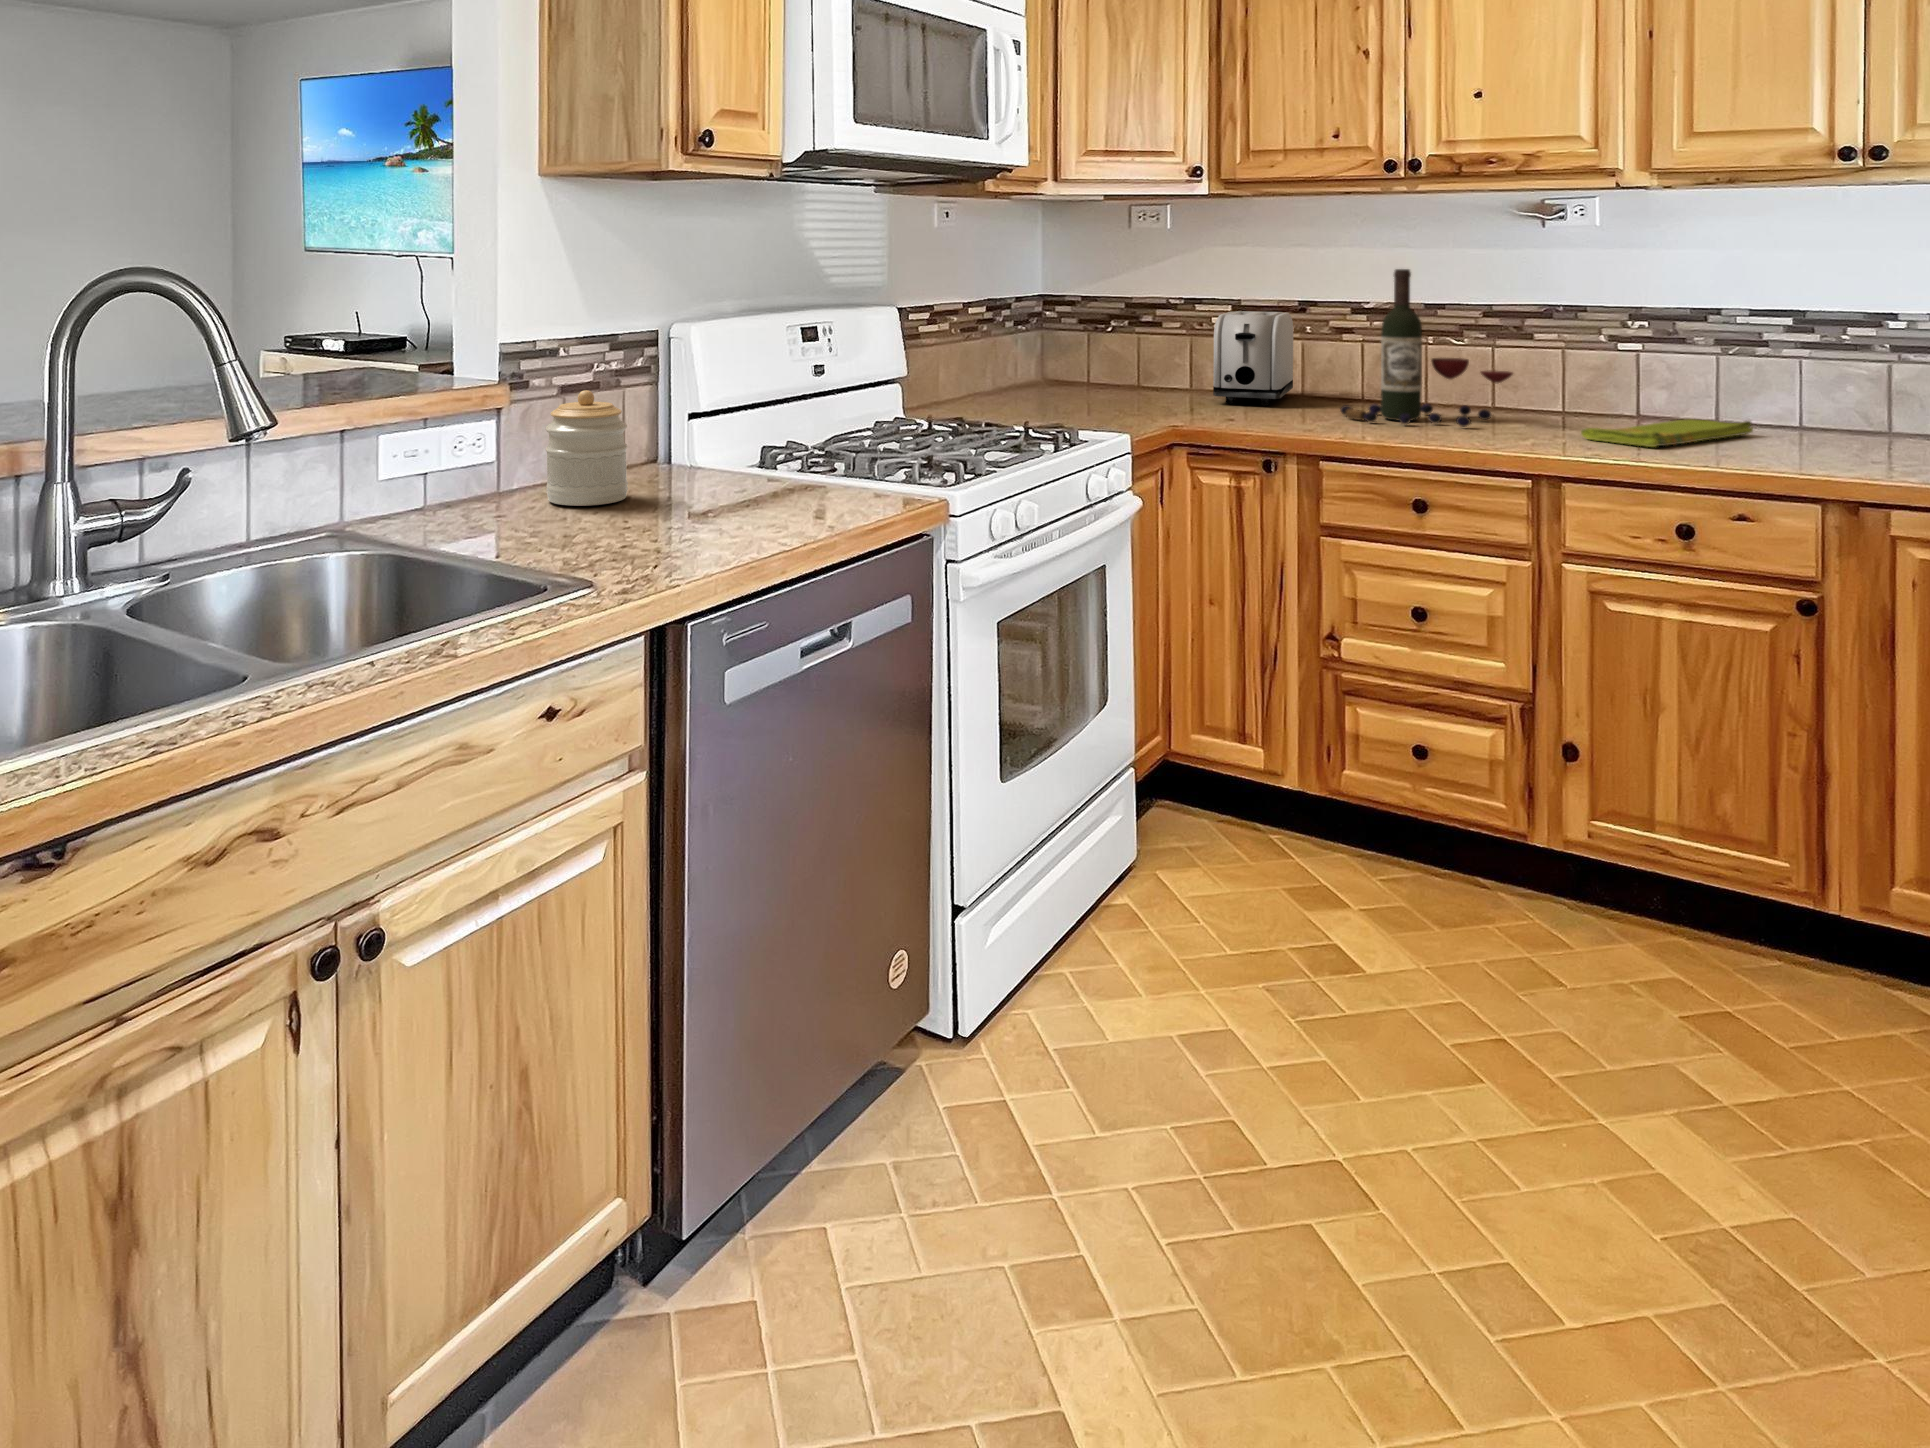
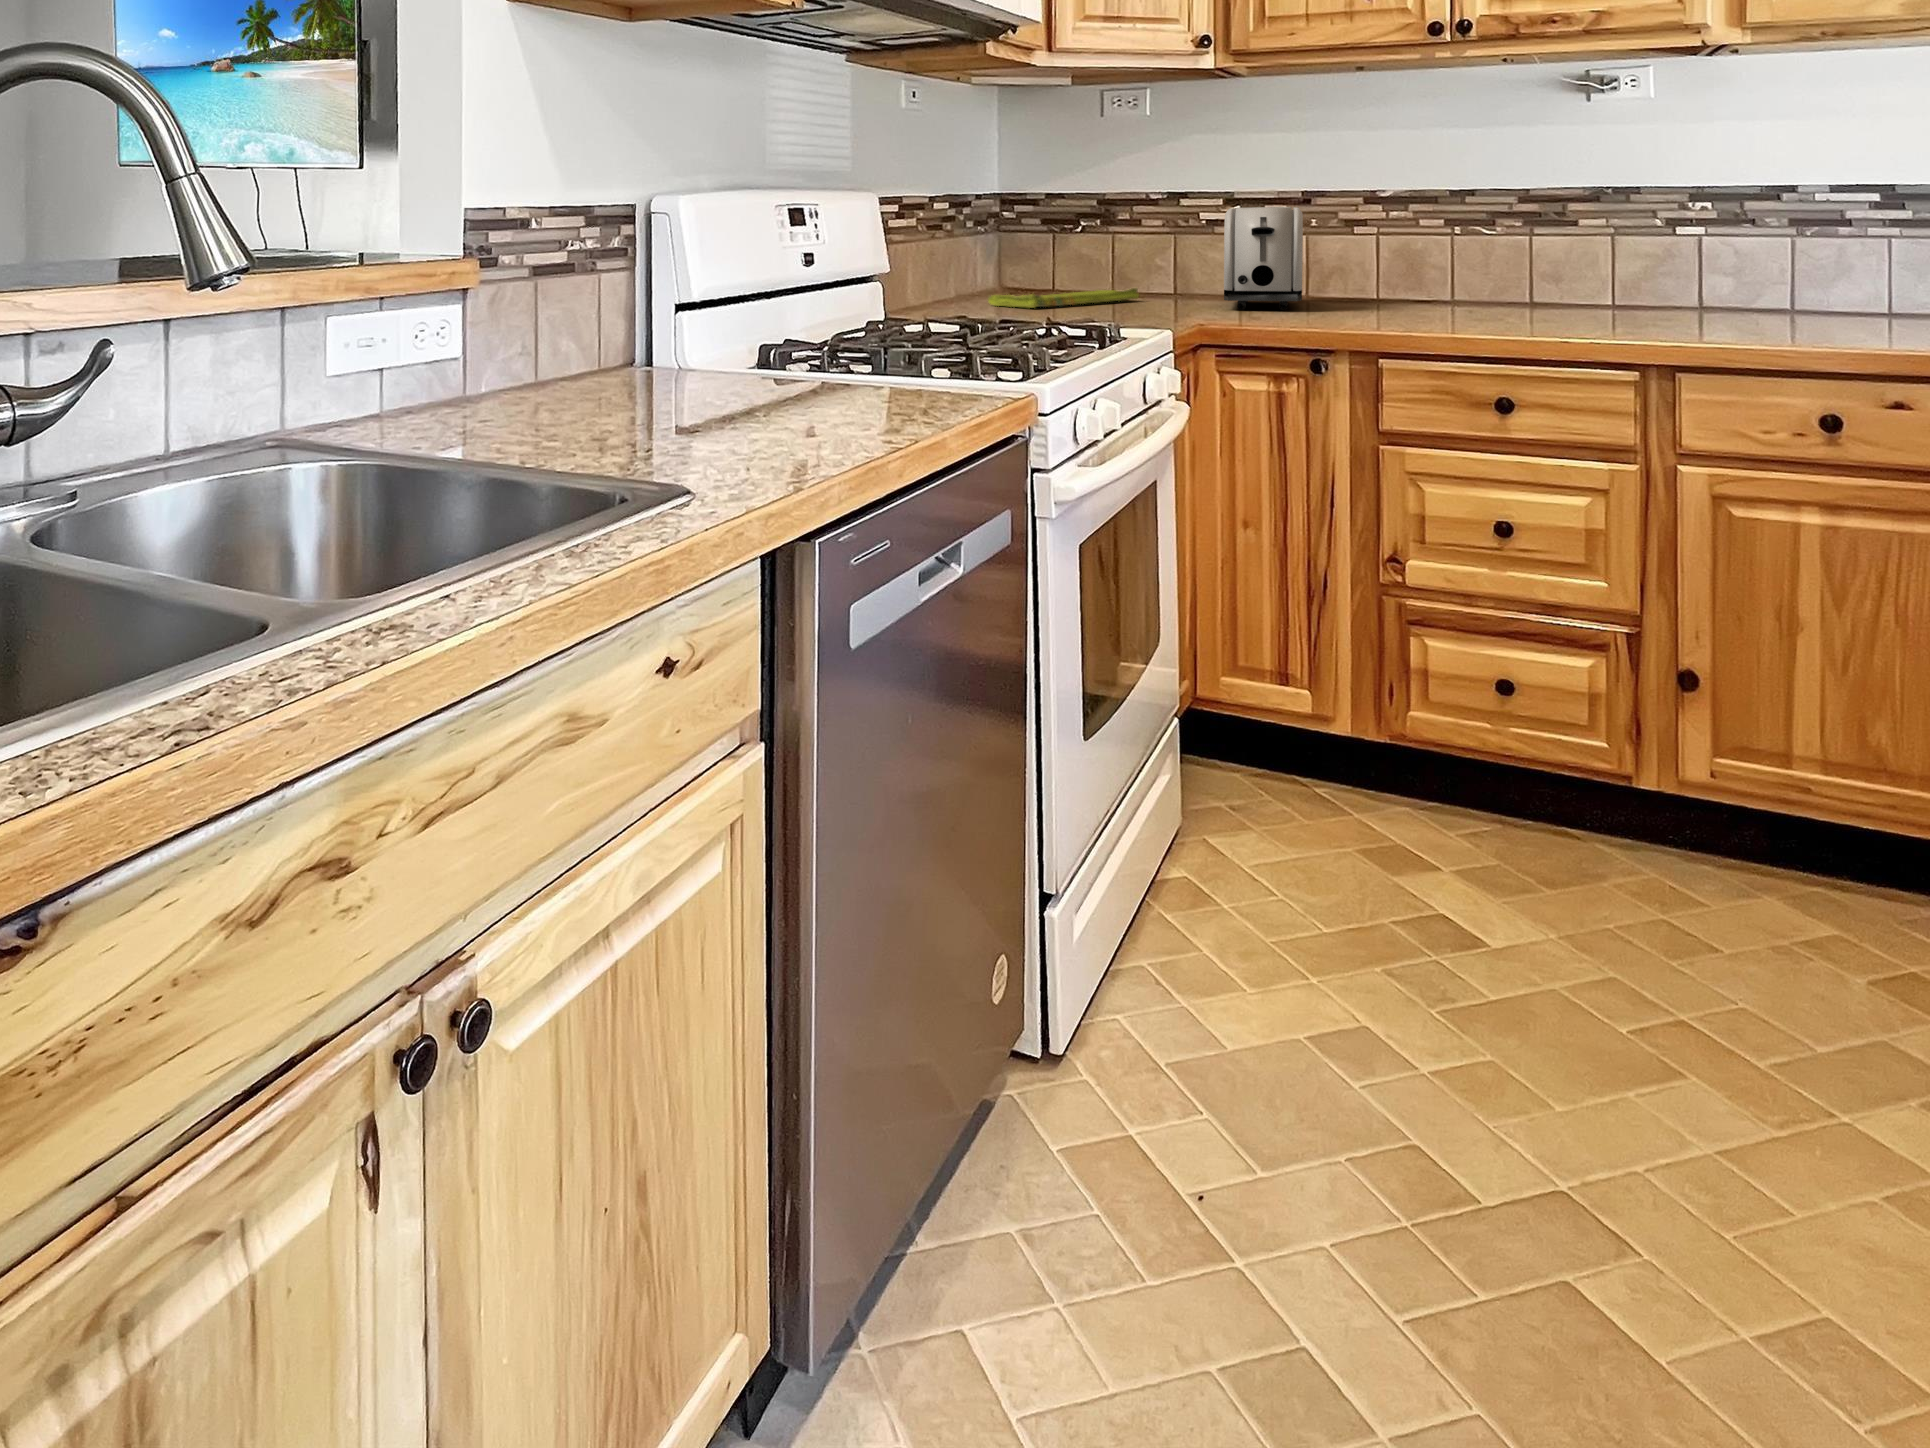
wine bottle: present [1340,269,1513,427] -> none [1379,146,1589,321]
jar: present [545,390,628,506] -> none [535,267,641,413]
dish towel: present [1581,420,1753,447] -> present [988,288,1139,308]

